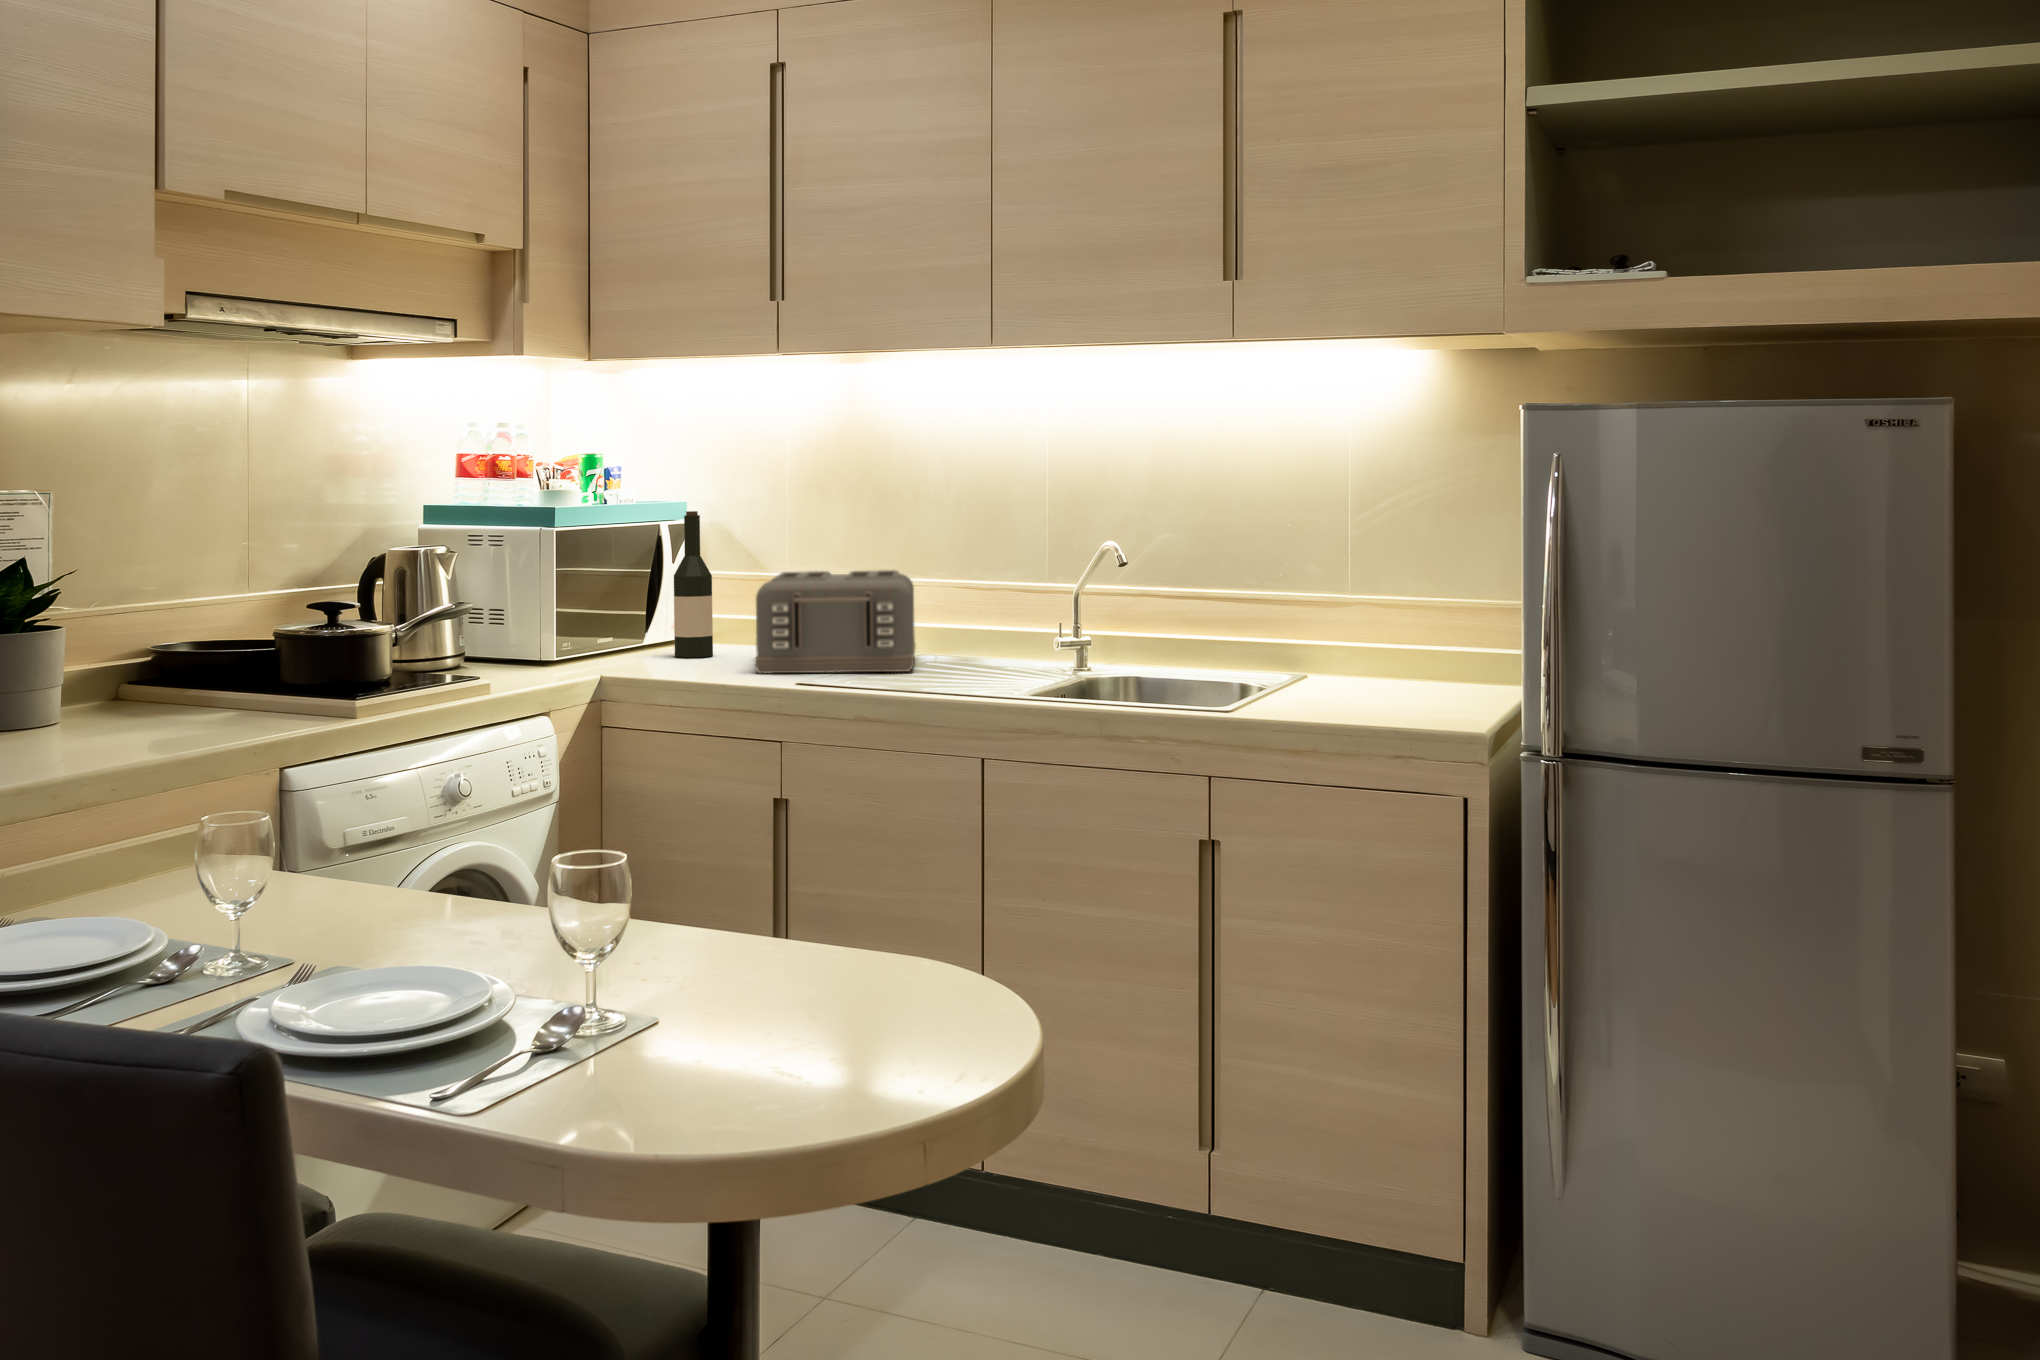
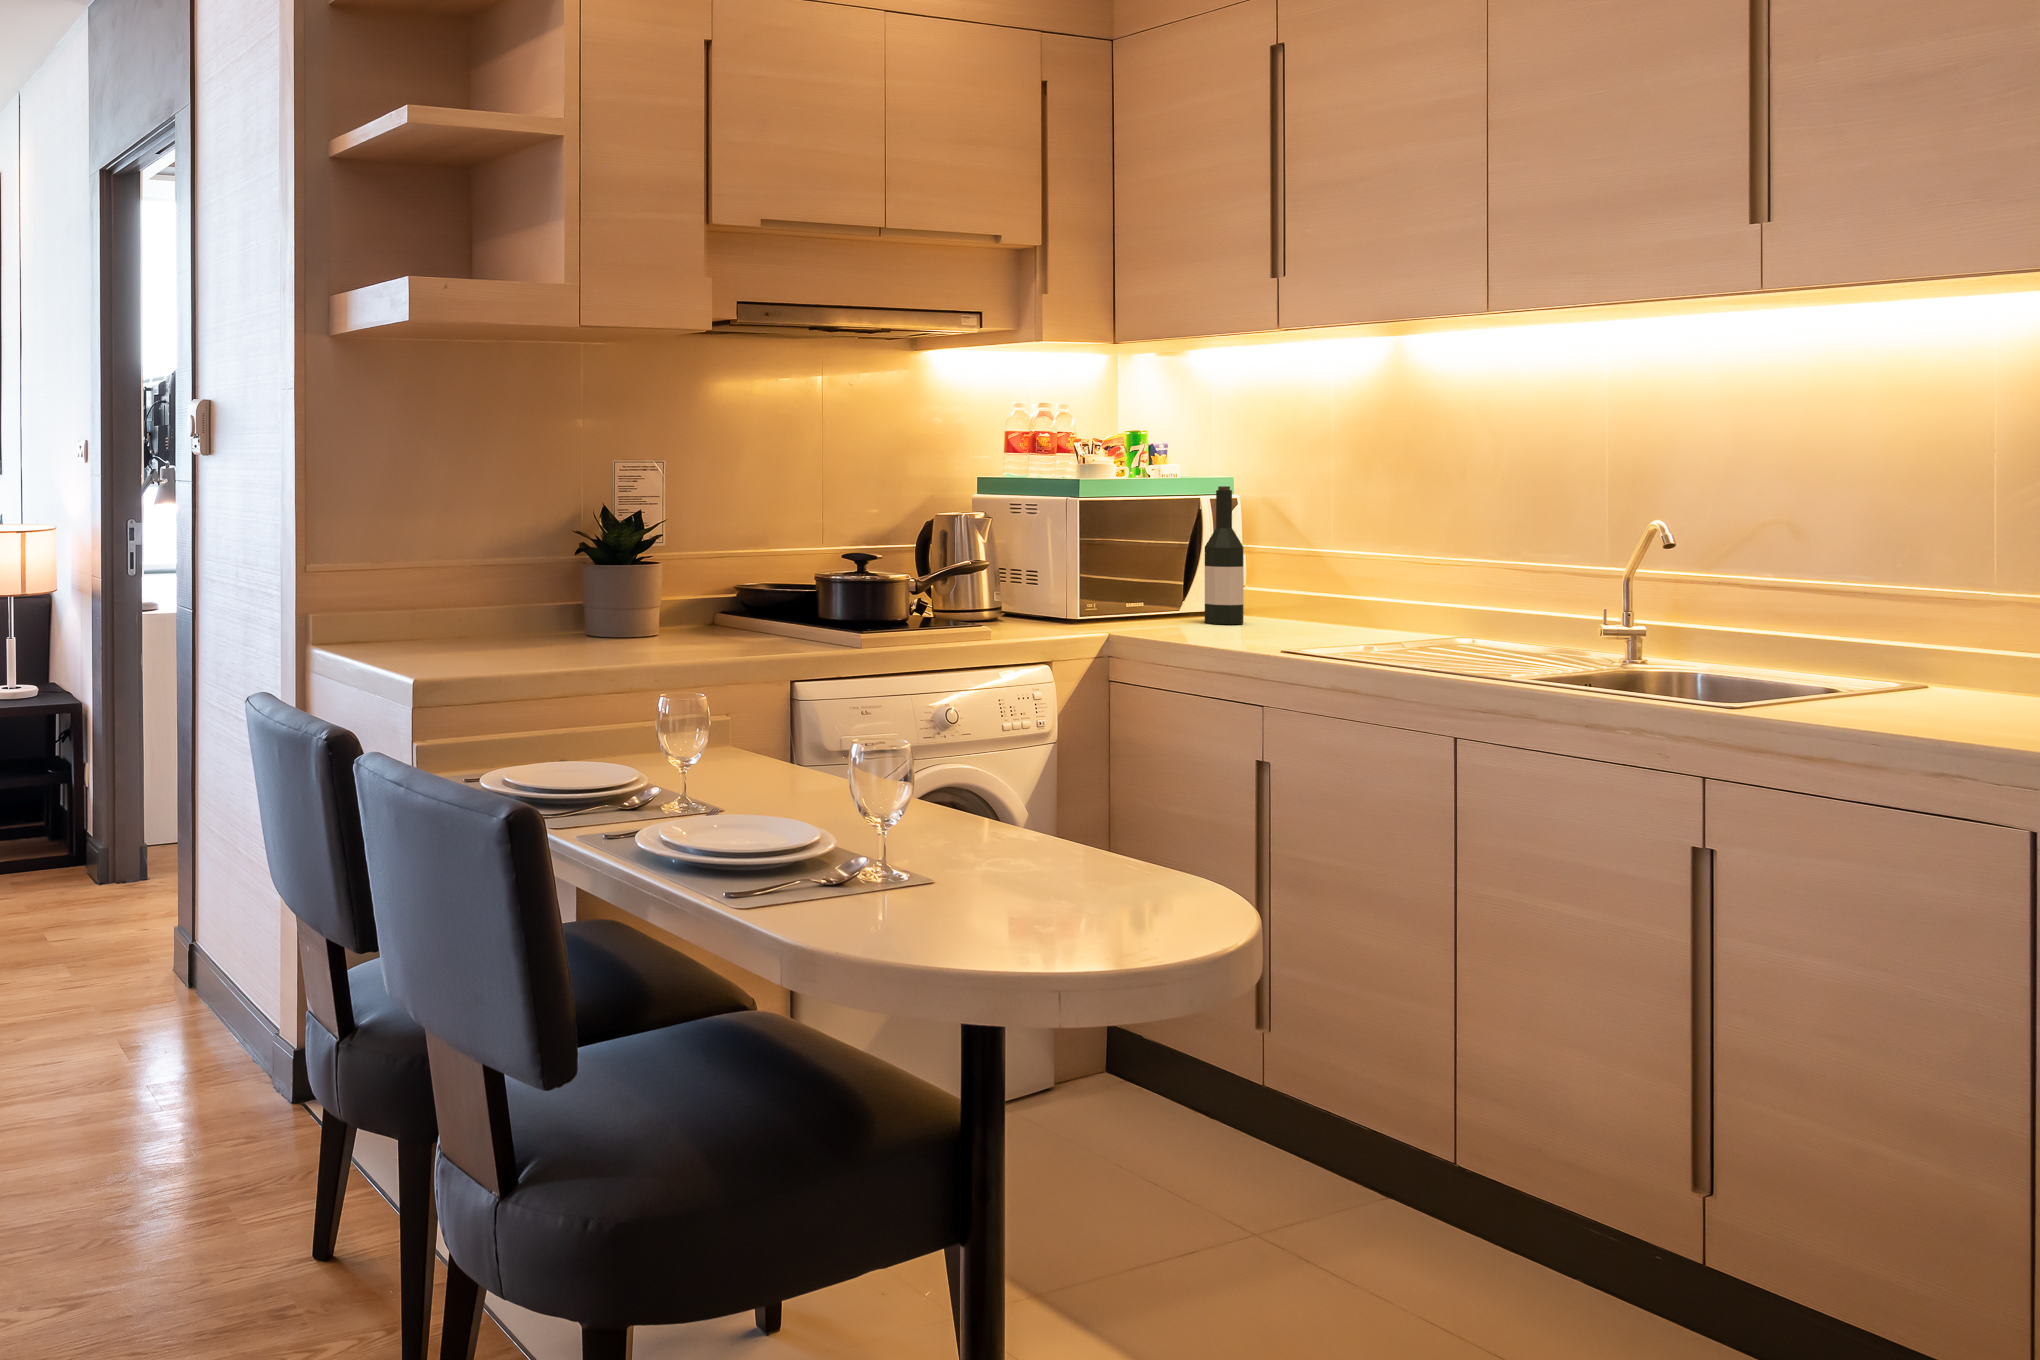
toaster: present [755,570,916,673] -> none [1259,547,1456,651]

